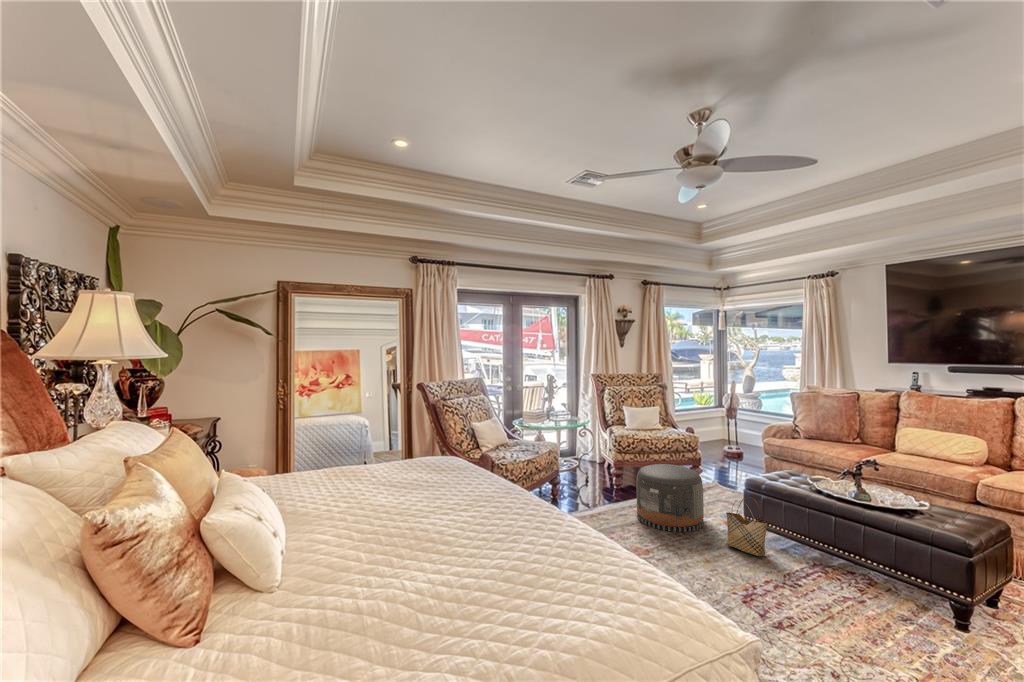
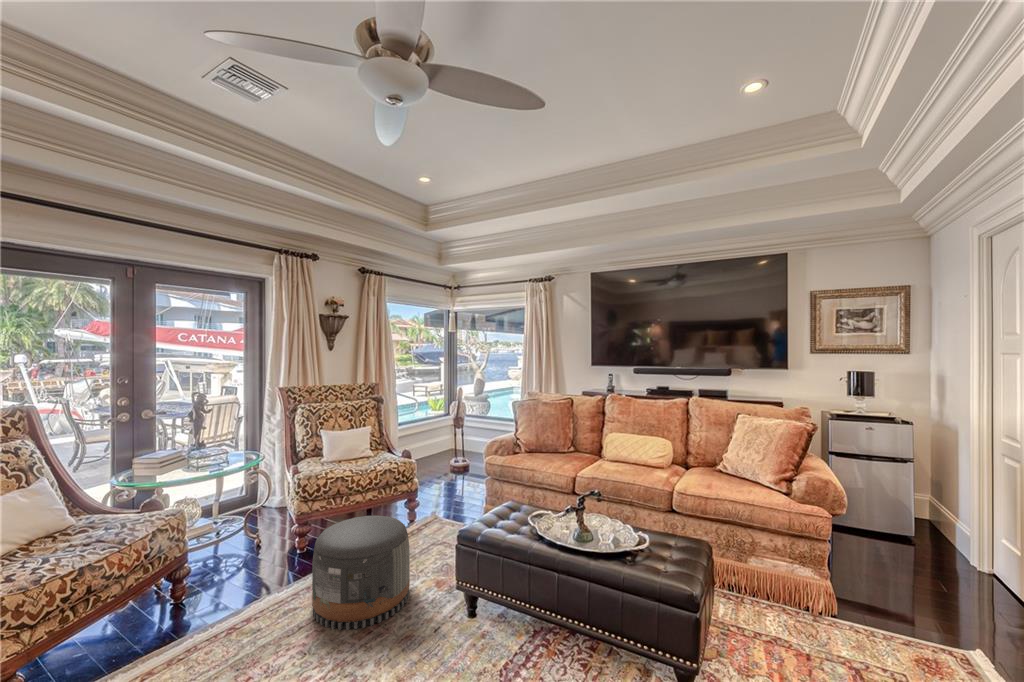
woven basket: present [726,497,767,556] -> none [433,556,484,644]

